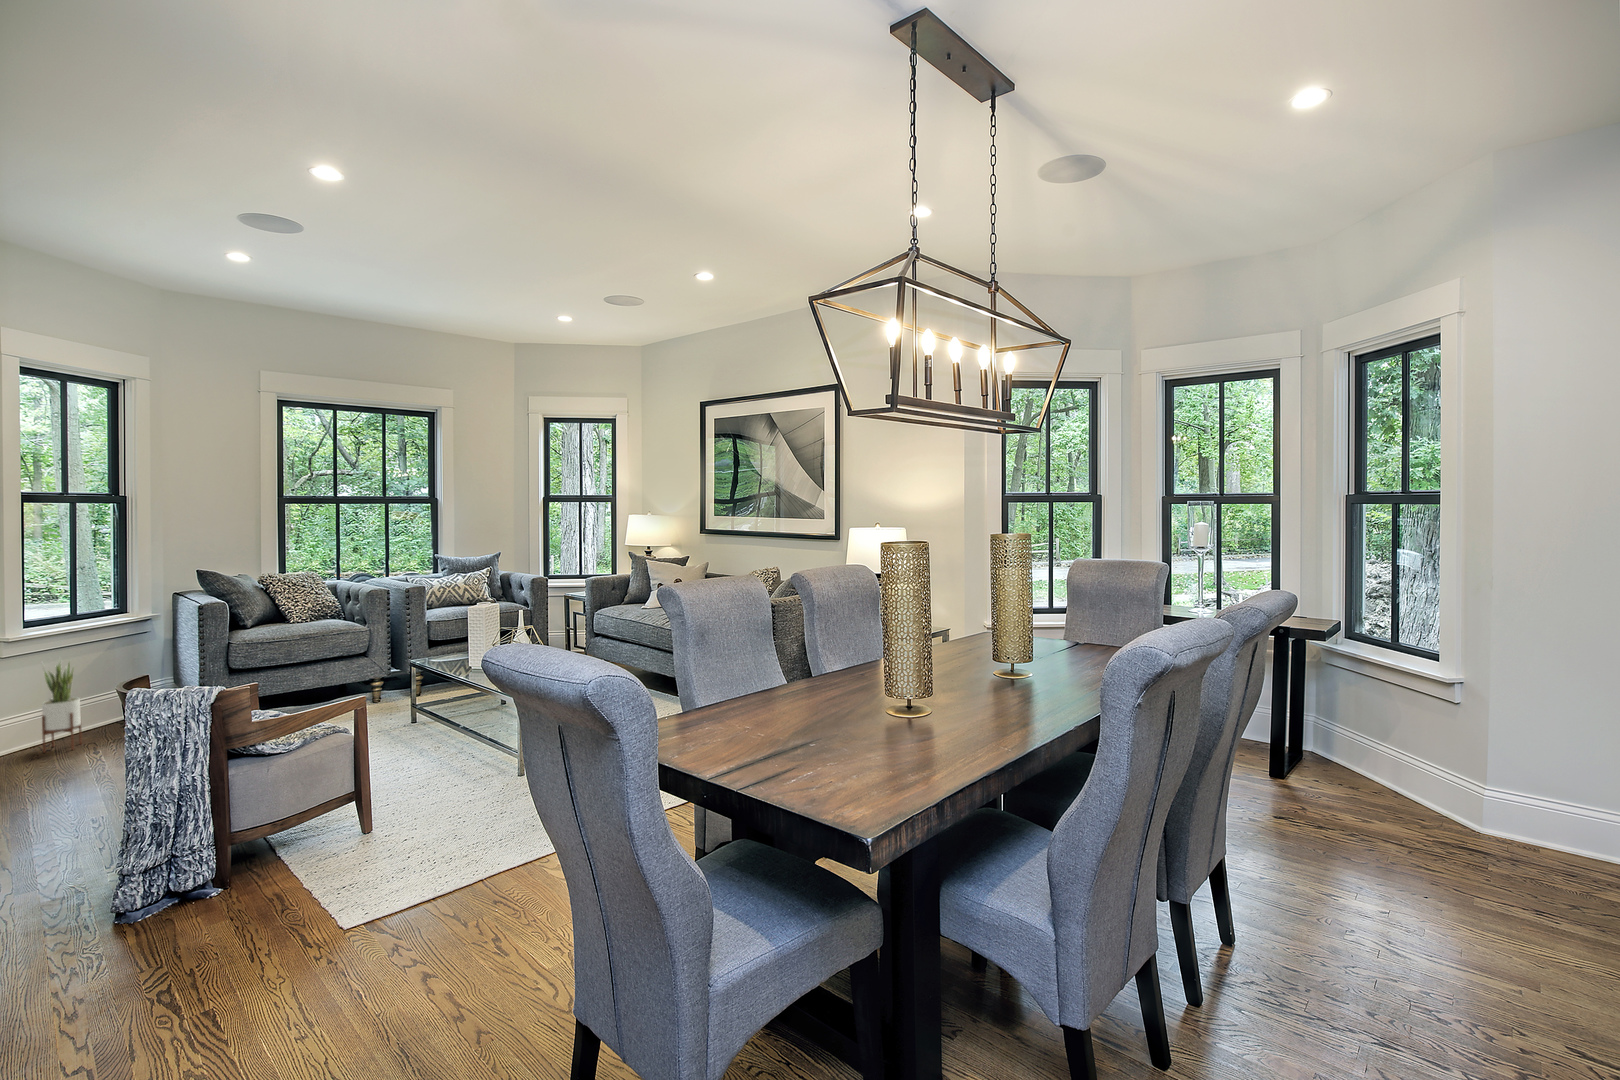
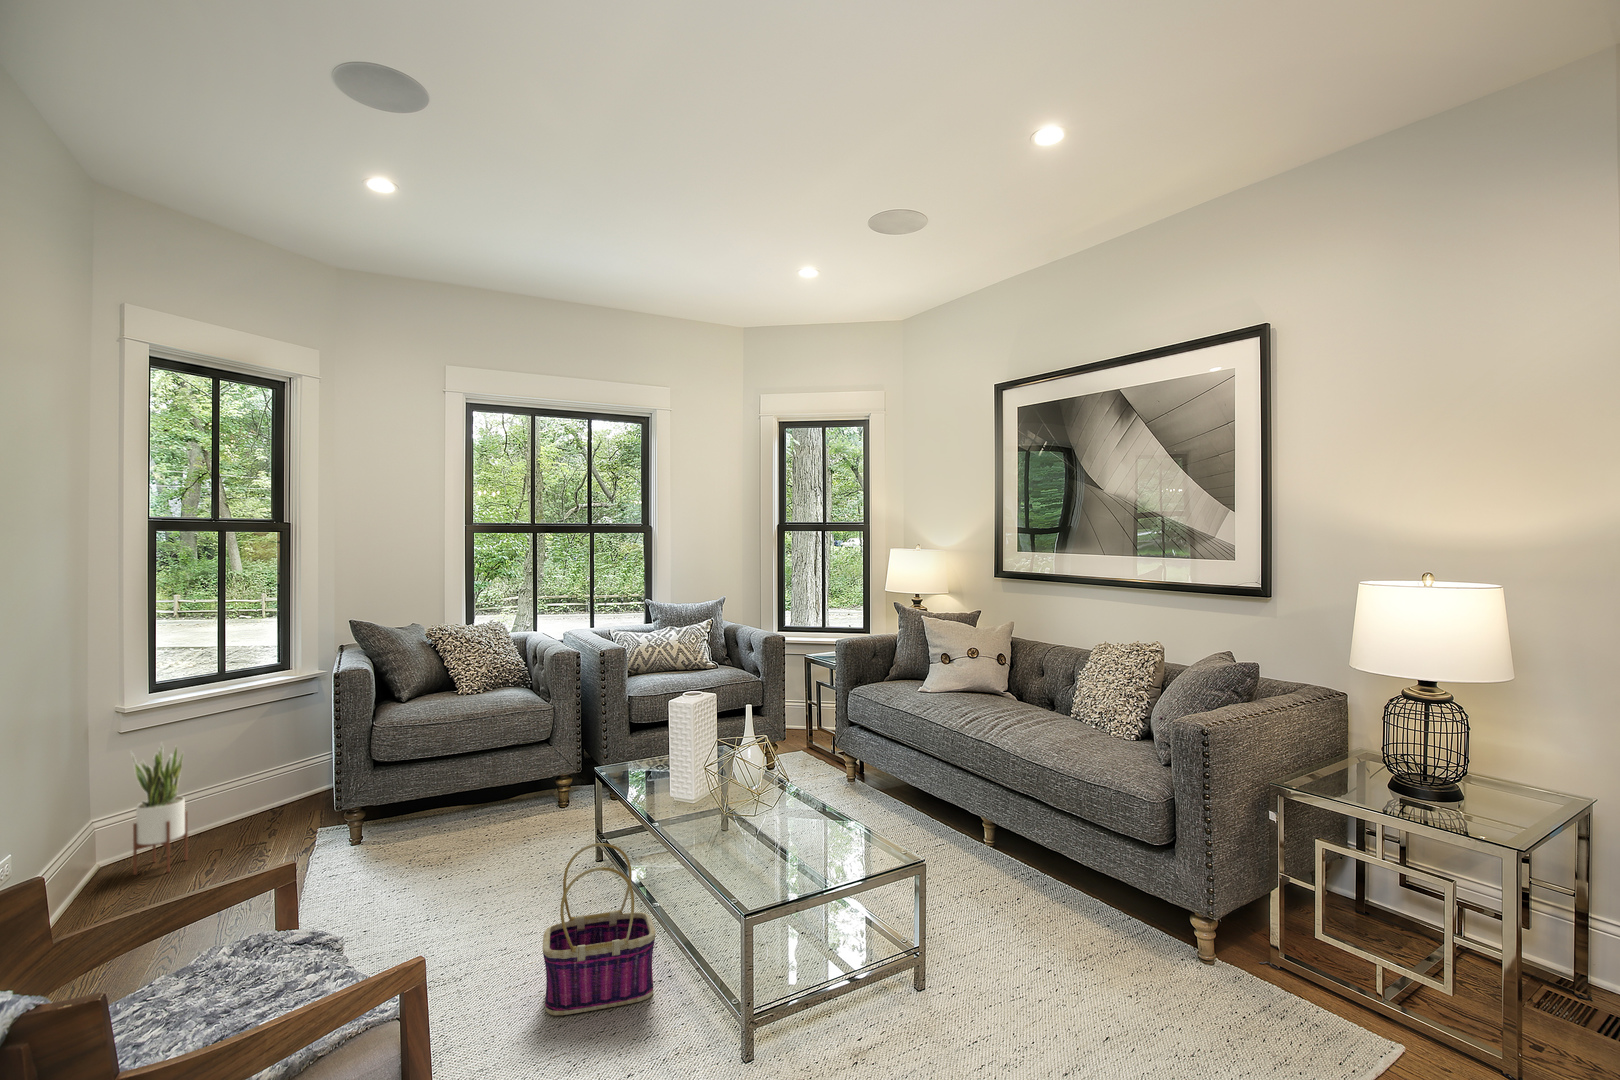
basket: none [400,683,470,773] -> present [543,843,656,1015]

